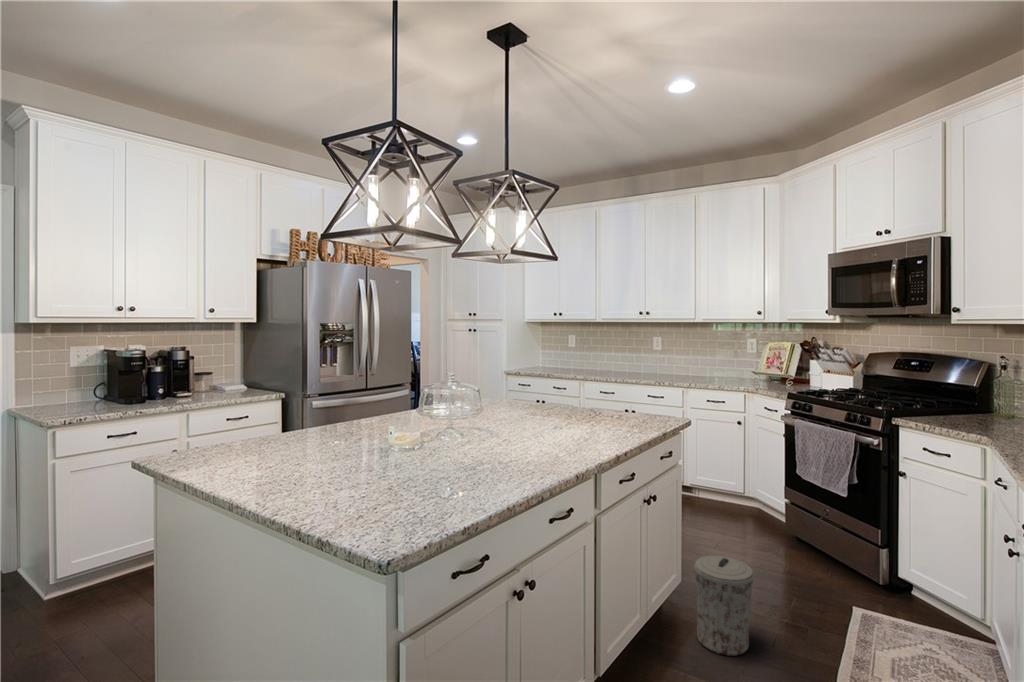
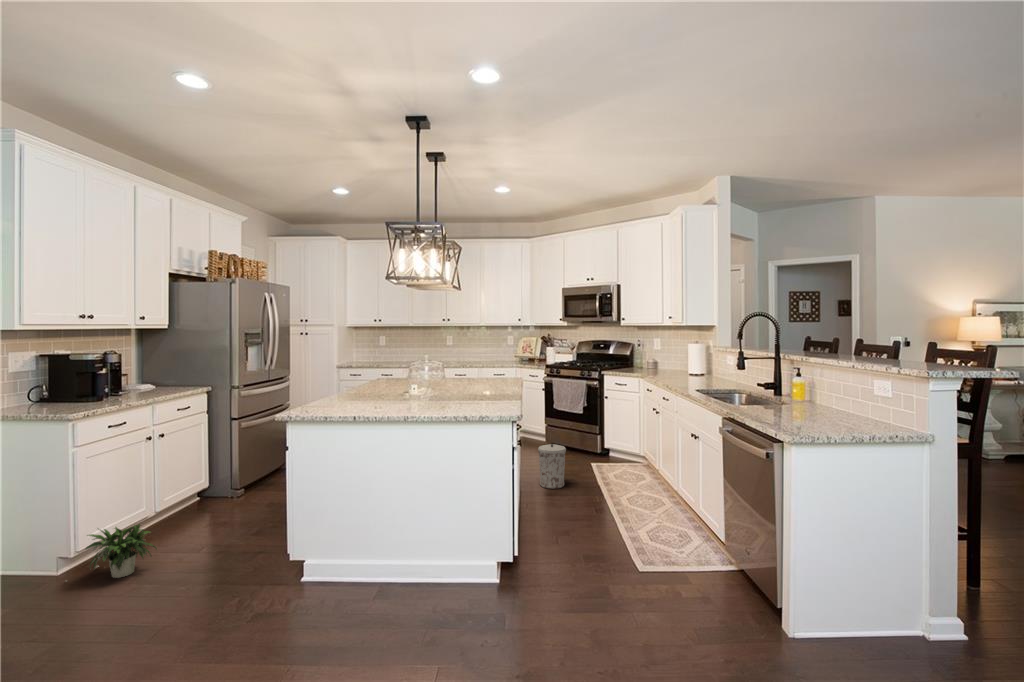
potted plant: none [29,556,115,624] -> present [66,524,157,582]

